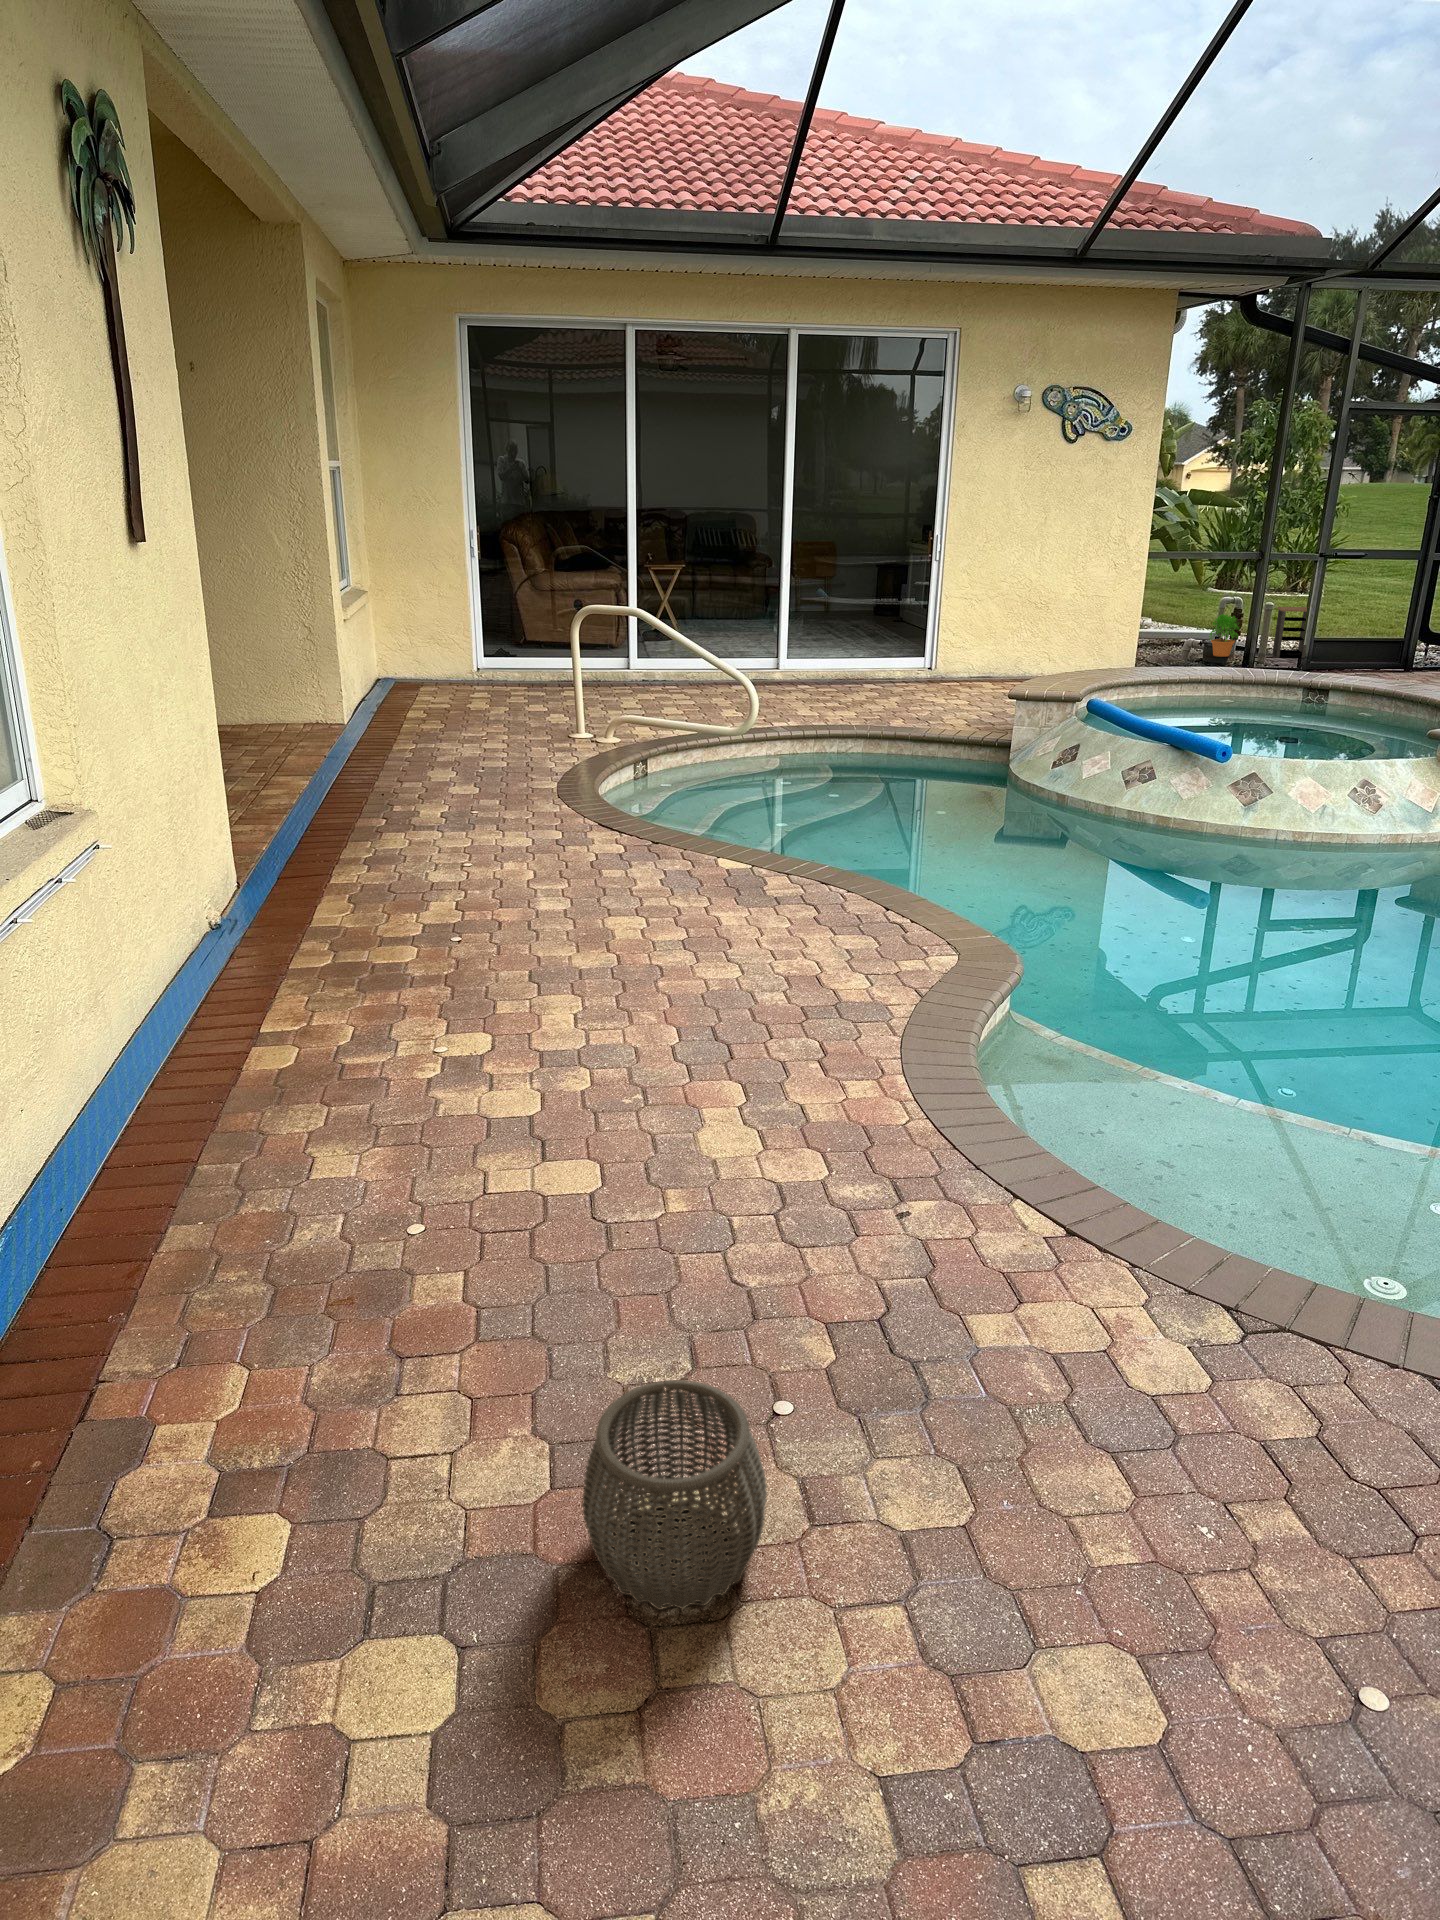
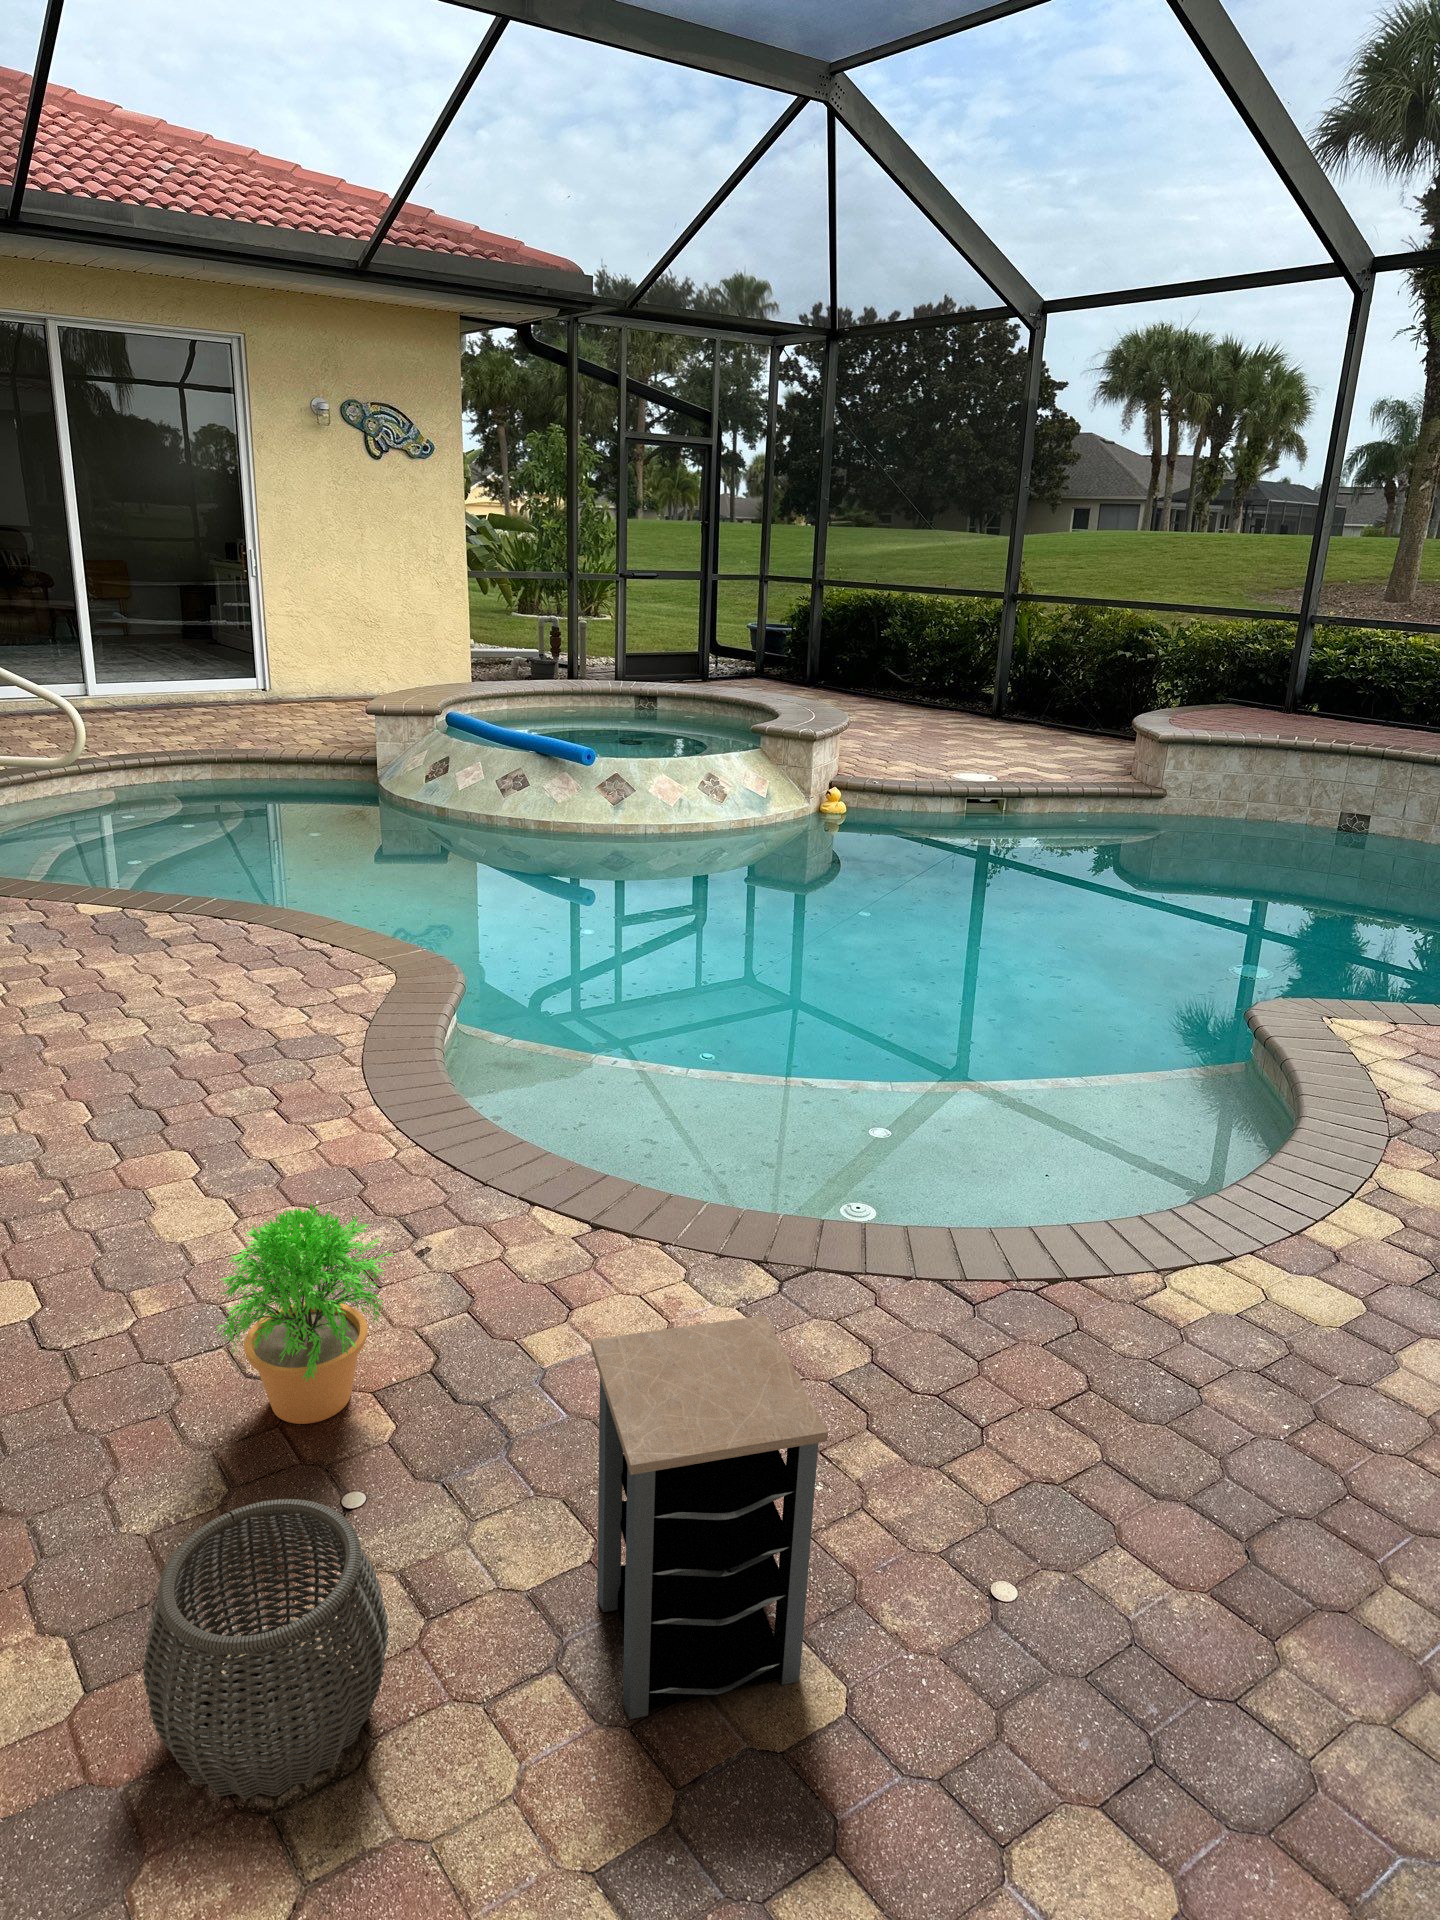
side table: present [1272,607,1307,658] -> present [591,1315,828,1719]
potted plant: present [1209,614,1239,657] -> present [217,1203,393,1424]

